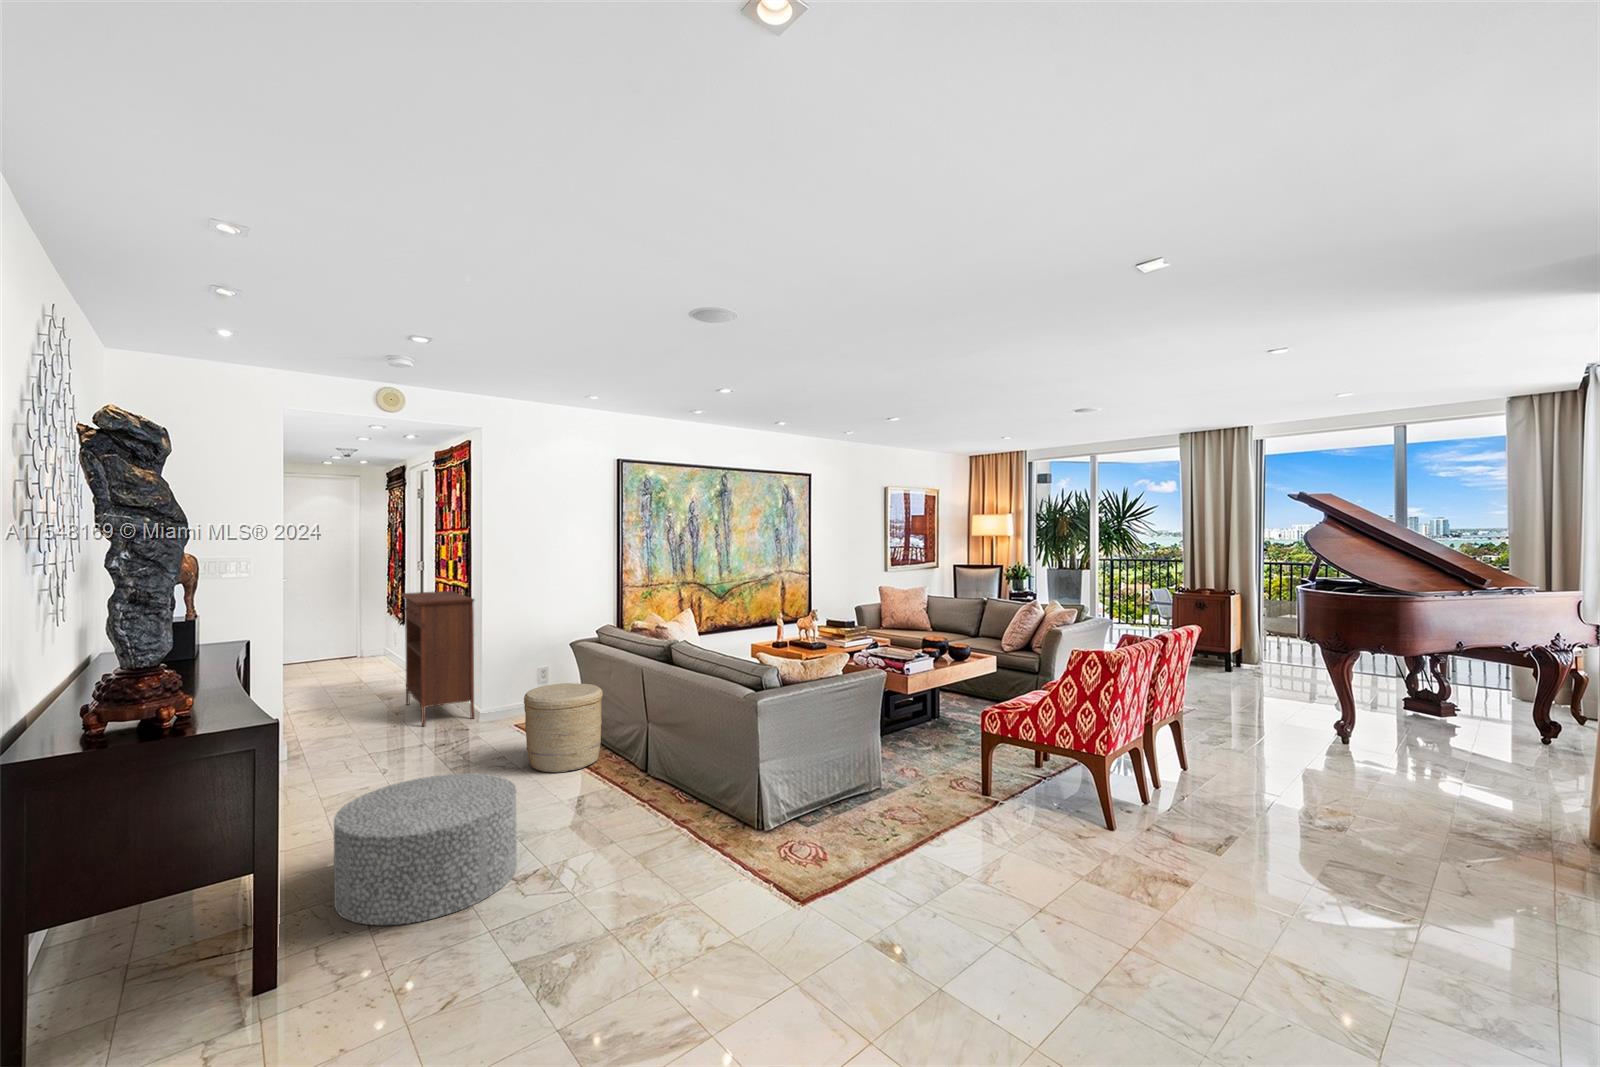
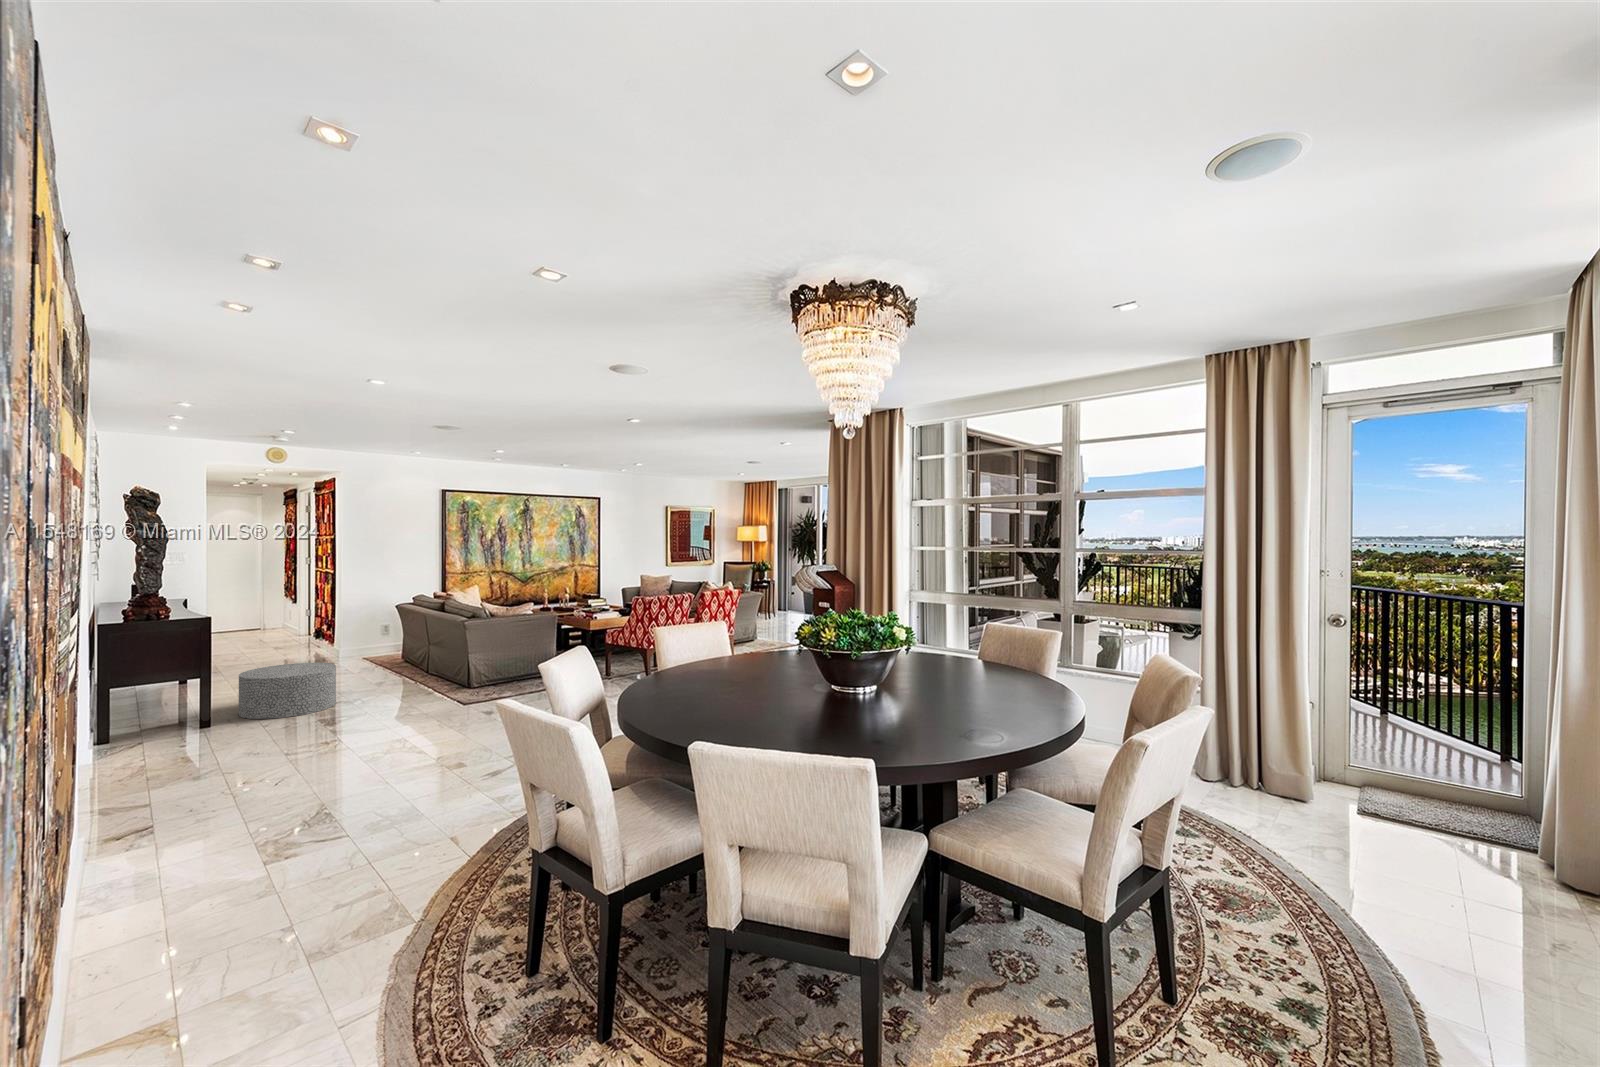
console table: present [400,591,474,726] -> none [286,576,337,660]
woven basket: present [524,683,603,773] -> none [358,628,409,676]

